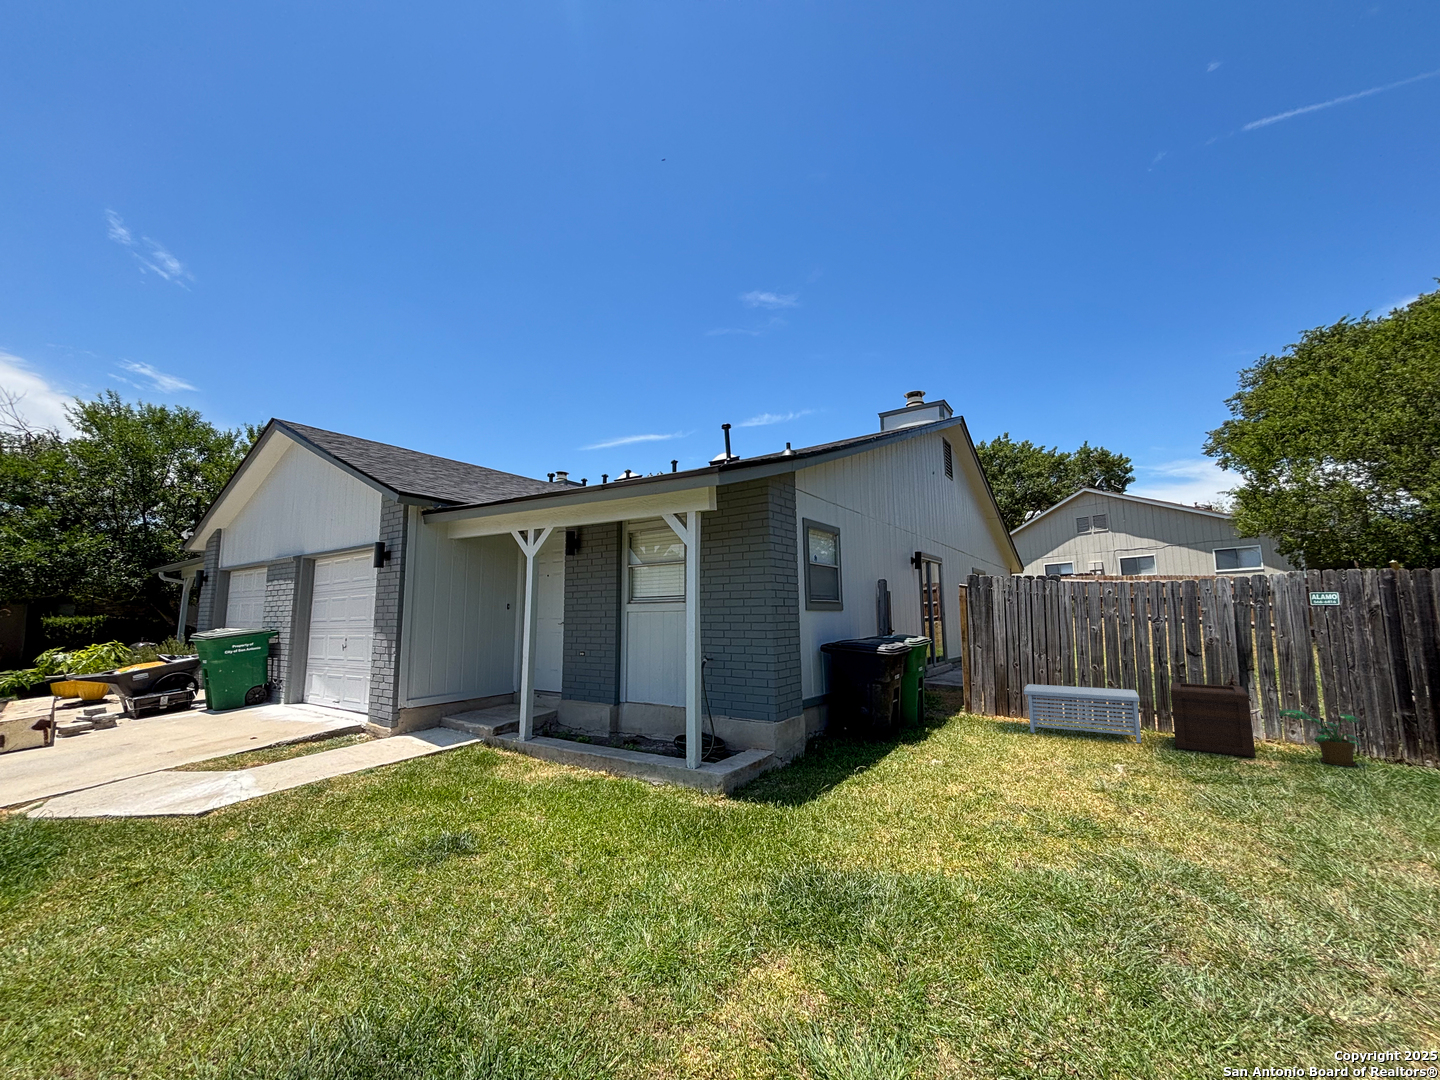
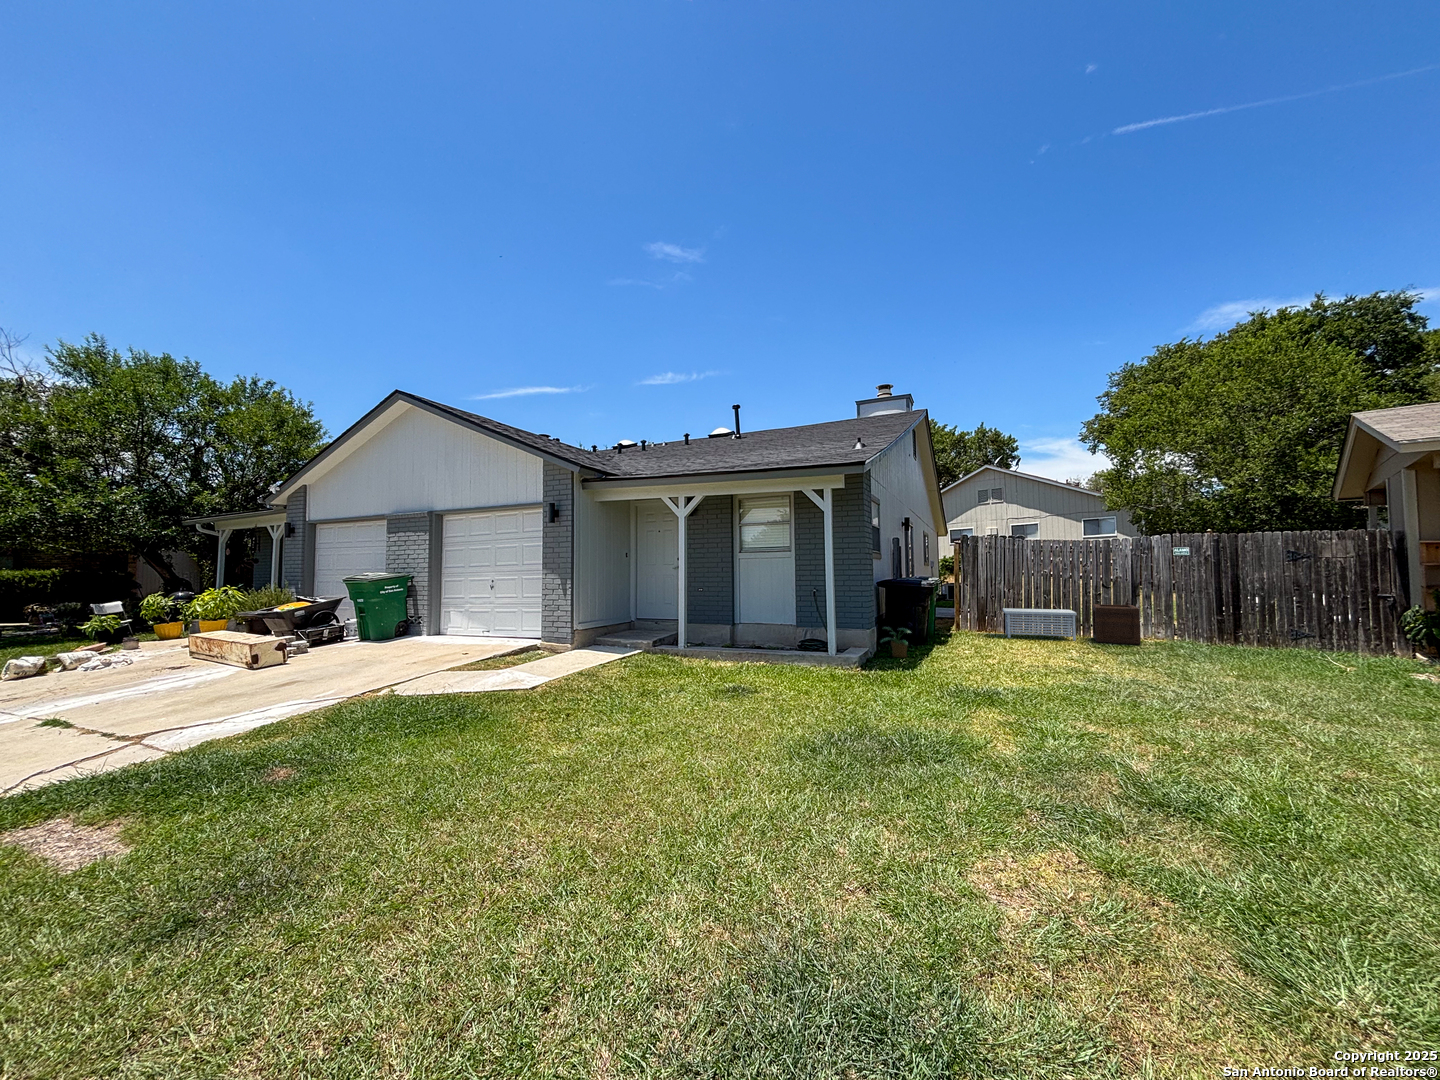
potted plant: present [1279,709,1361,766] -> present [881,627,911,657]

